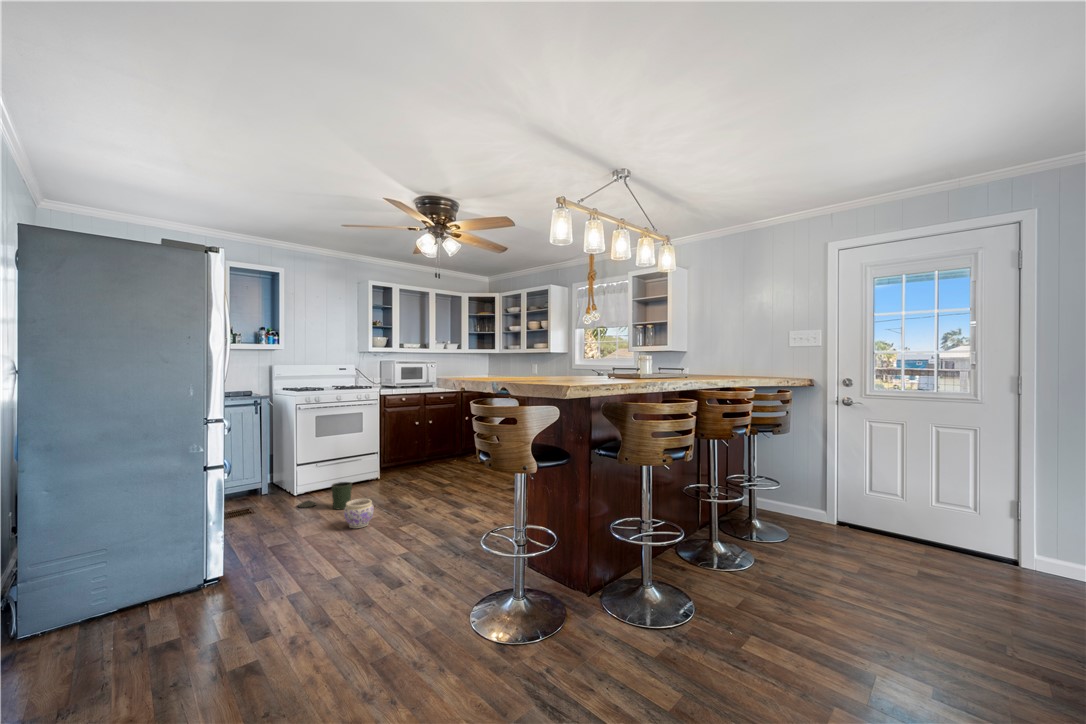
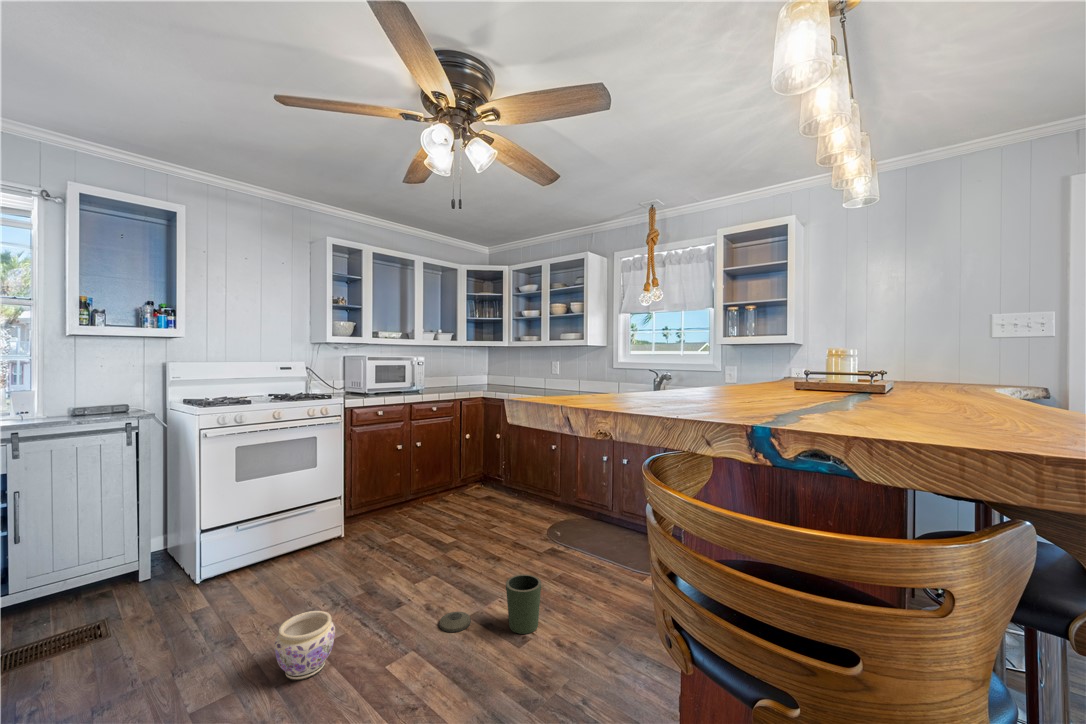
trash can: present [298,482,352,510] -> present [439,574,541,634]

